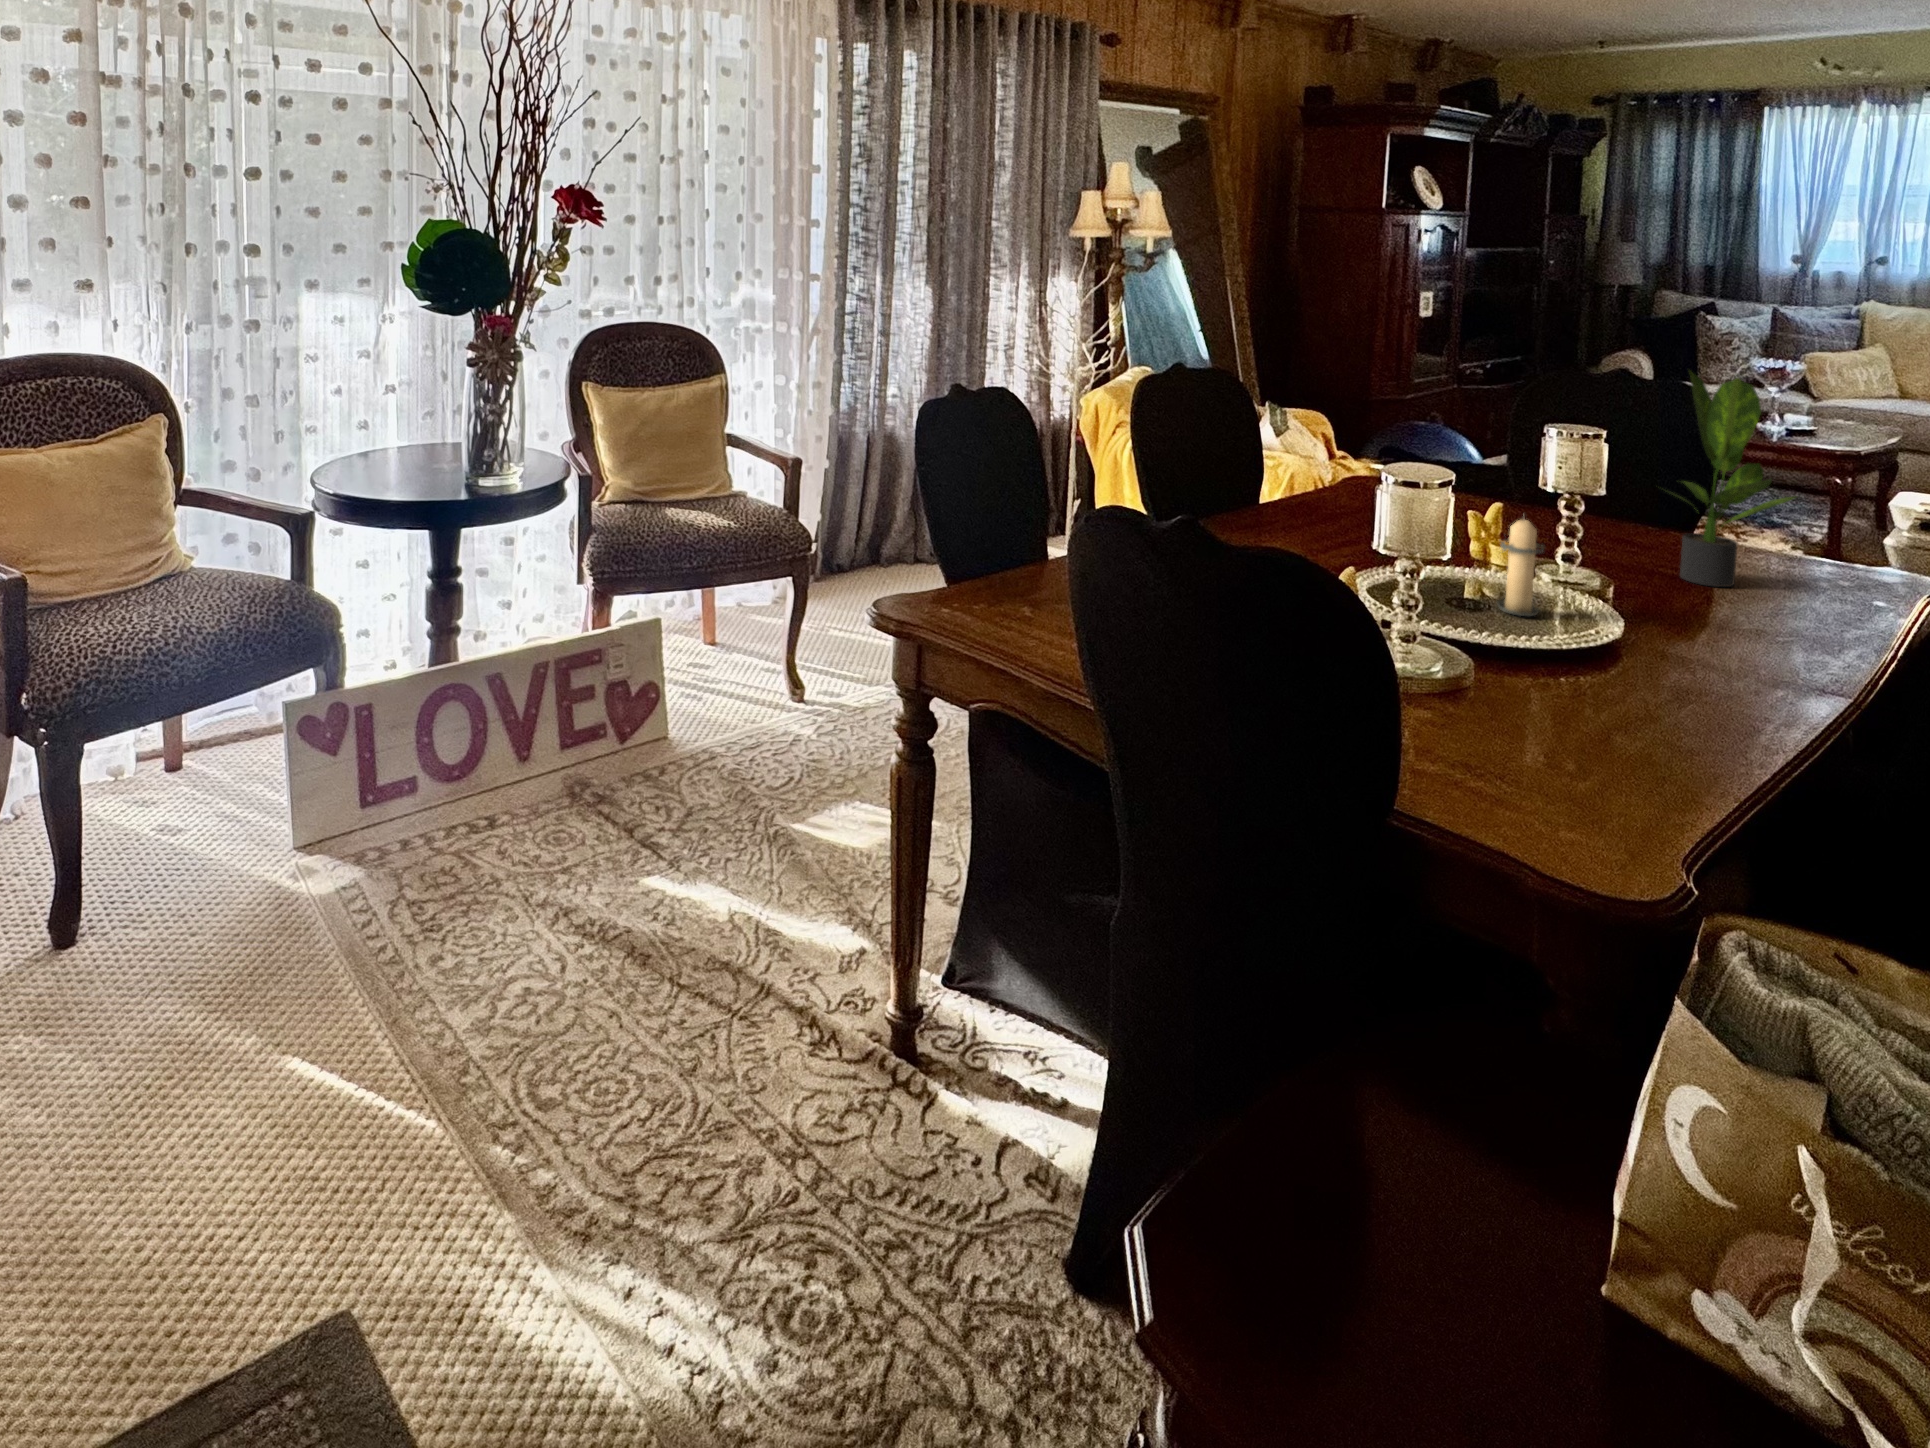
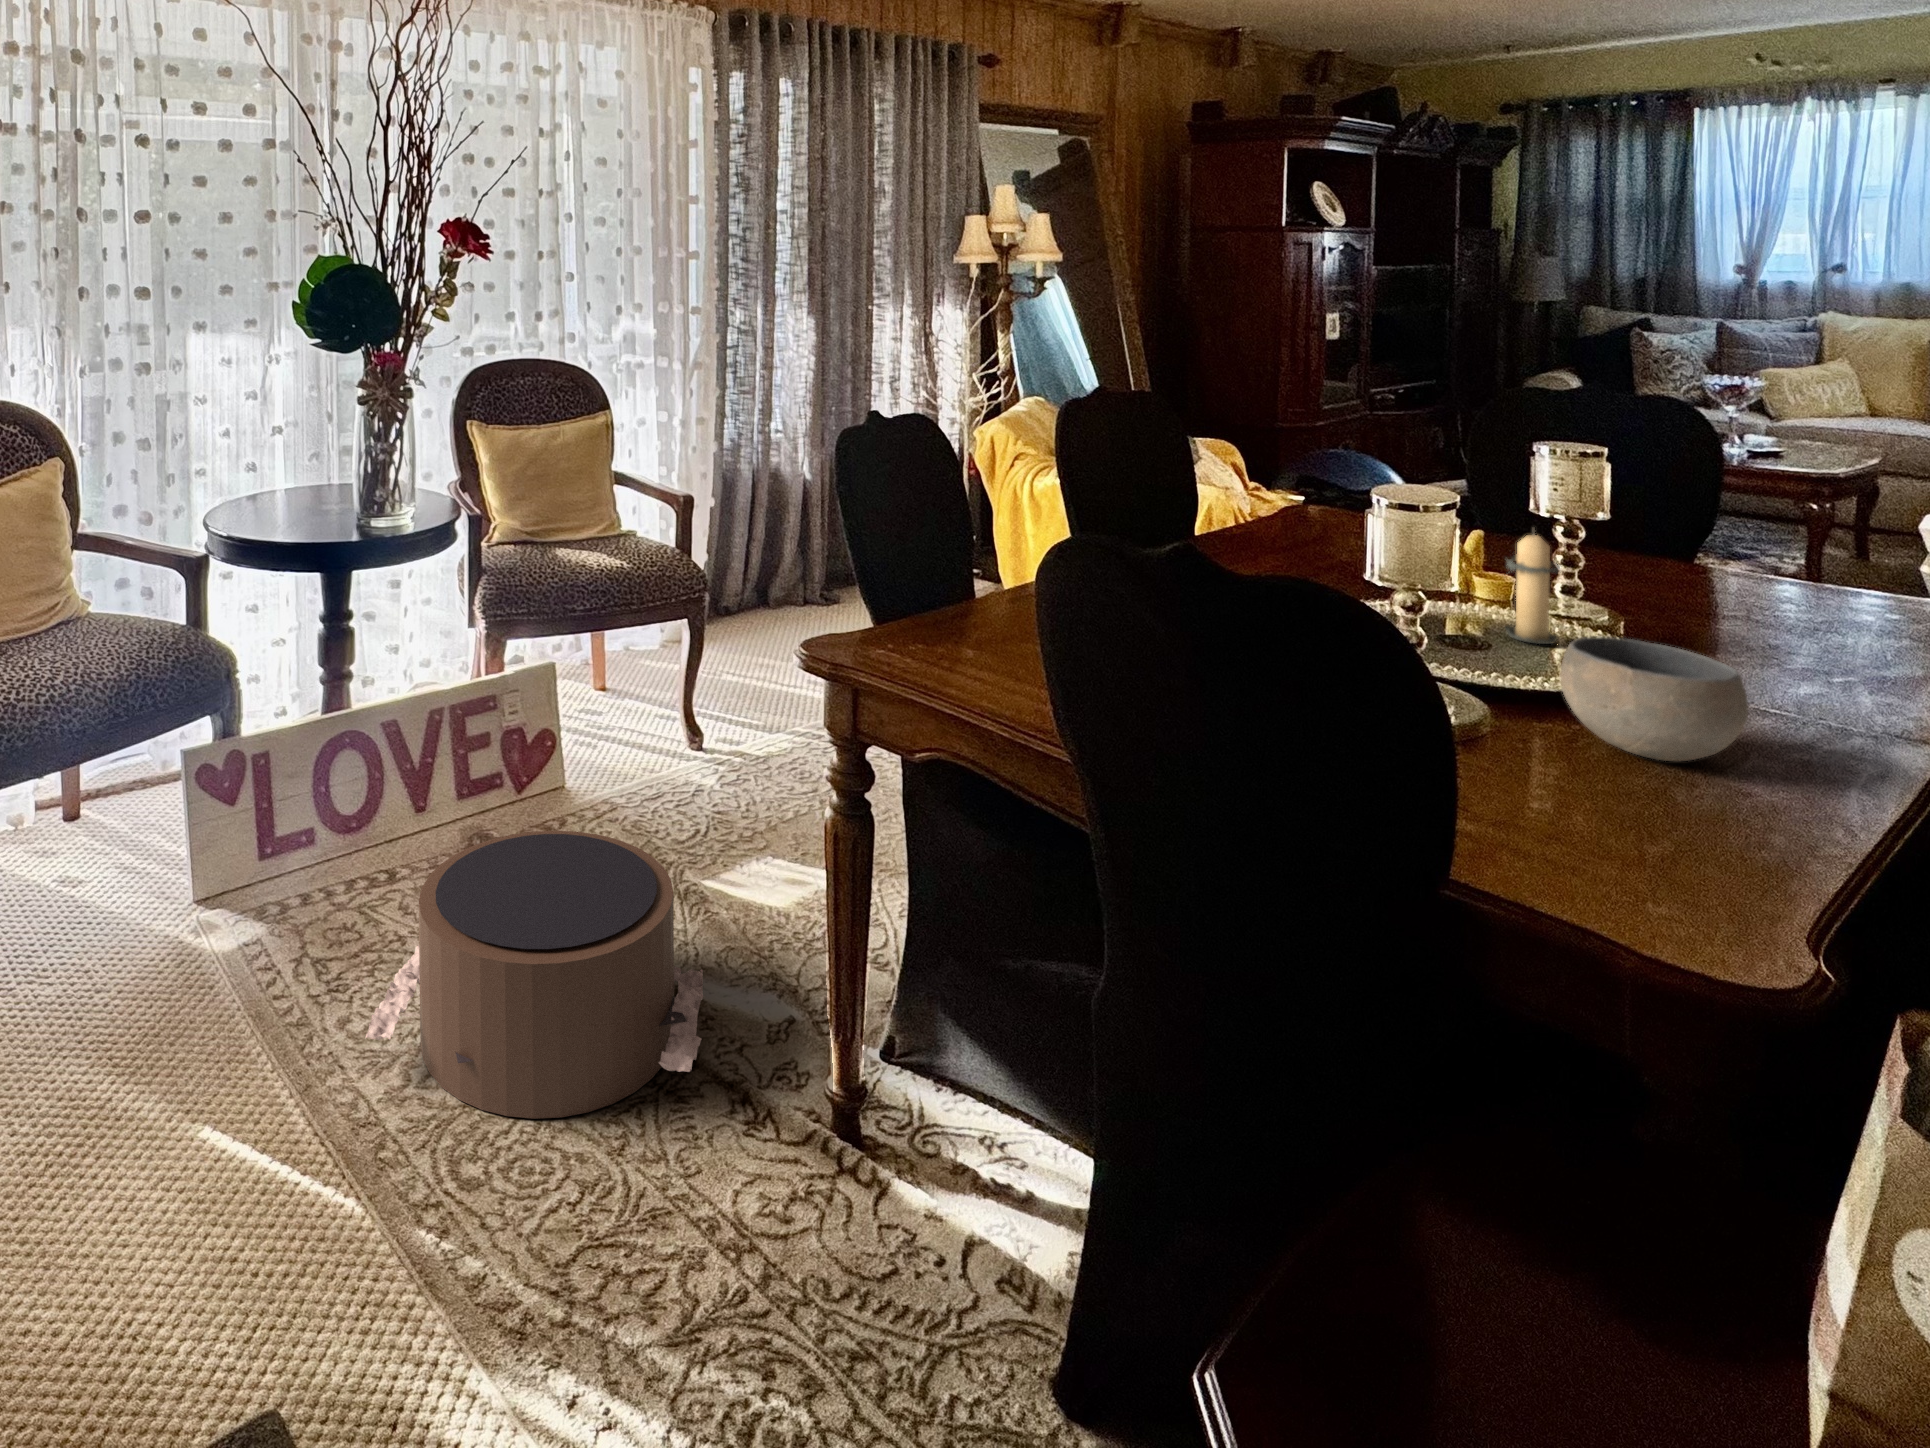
potted plant: present [1670,371,1793,587] -> none [1670,364,1850,610]
bowl: none [1516,612,1659,720] -> present [1560,636,1748,761]
pouf: none [455,781,781,1046] -> present [365,831,703,1119]

